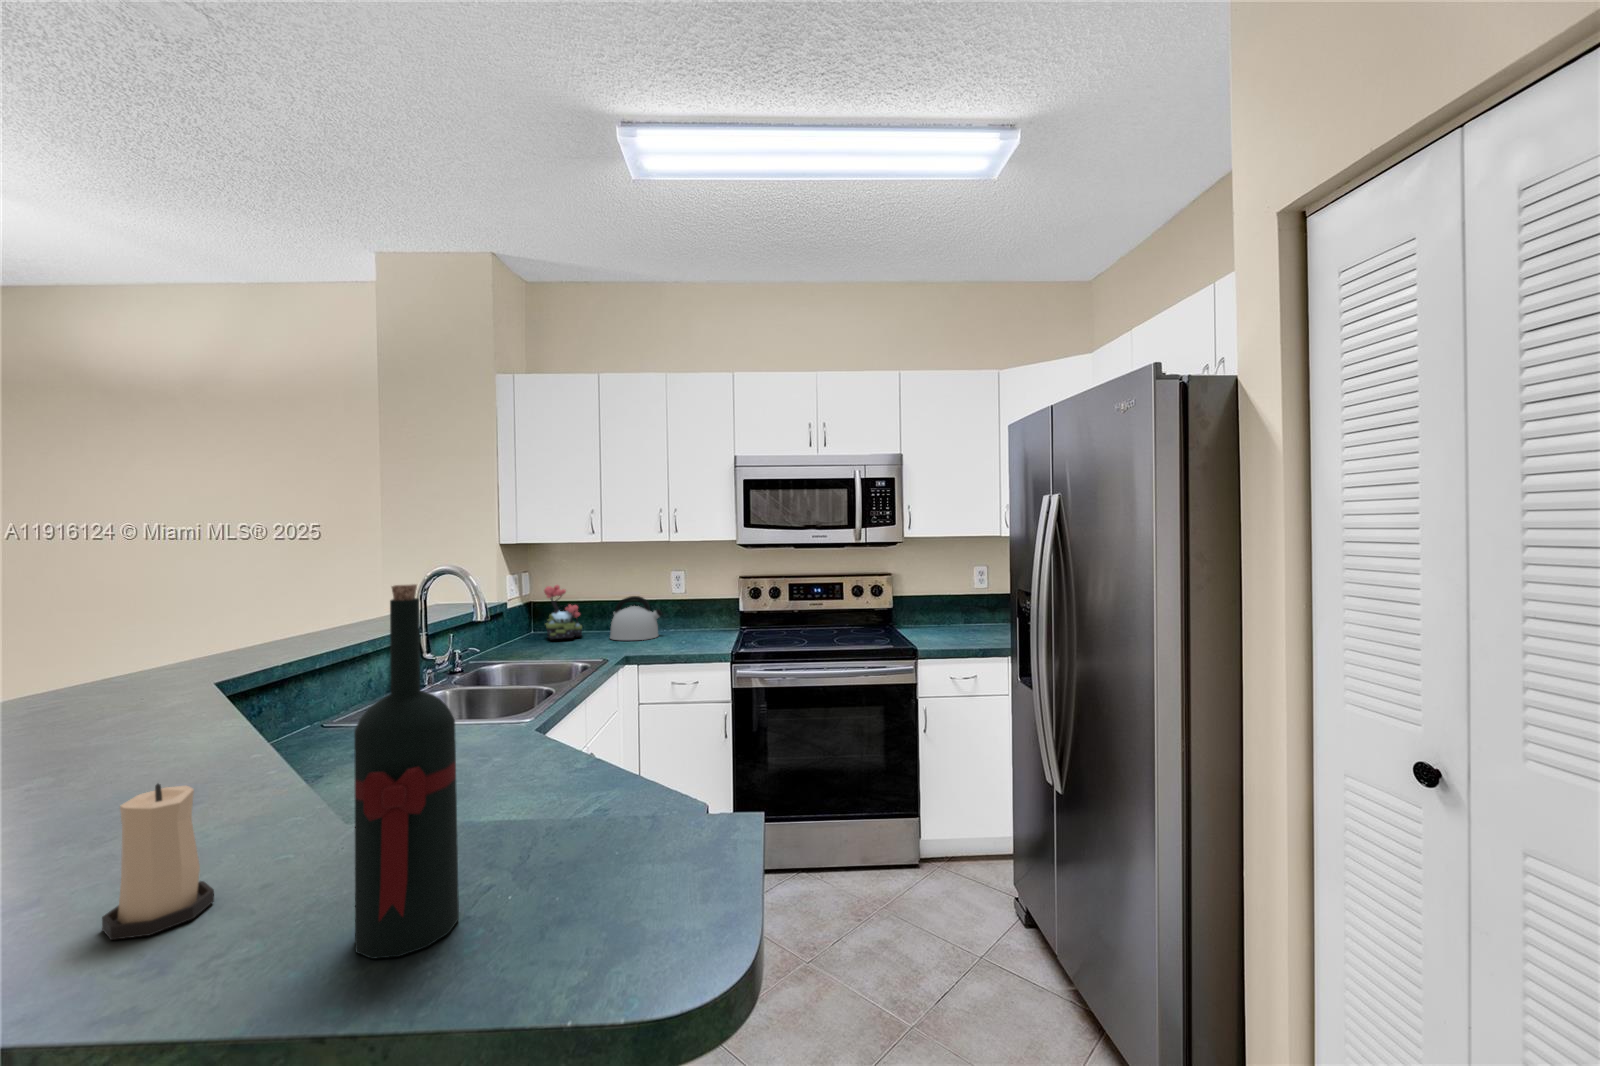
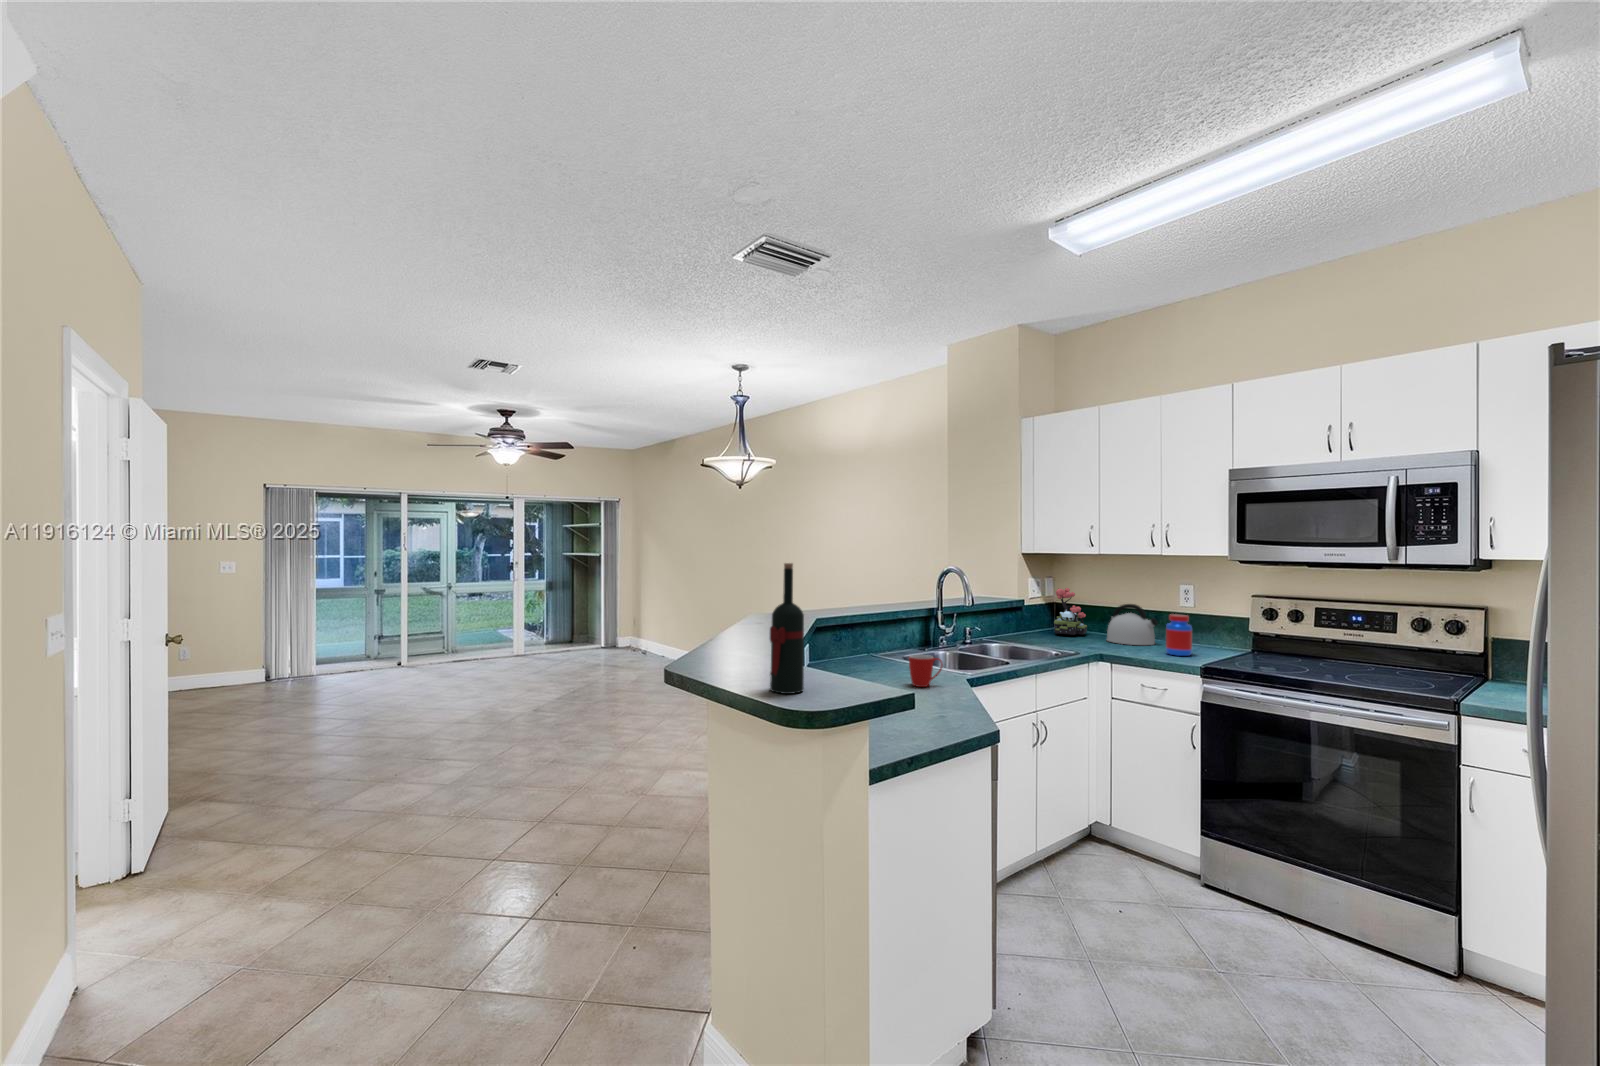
jar: none [682,602,706,645] -> present [1166,614,1192,656]
mug: none [466,711,520,767] -> present [909,655,943,687]
candle: present [102,784,214,940] -> none [727,627,753,674]

